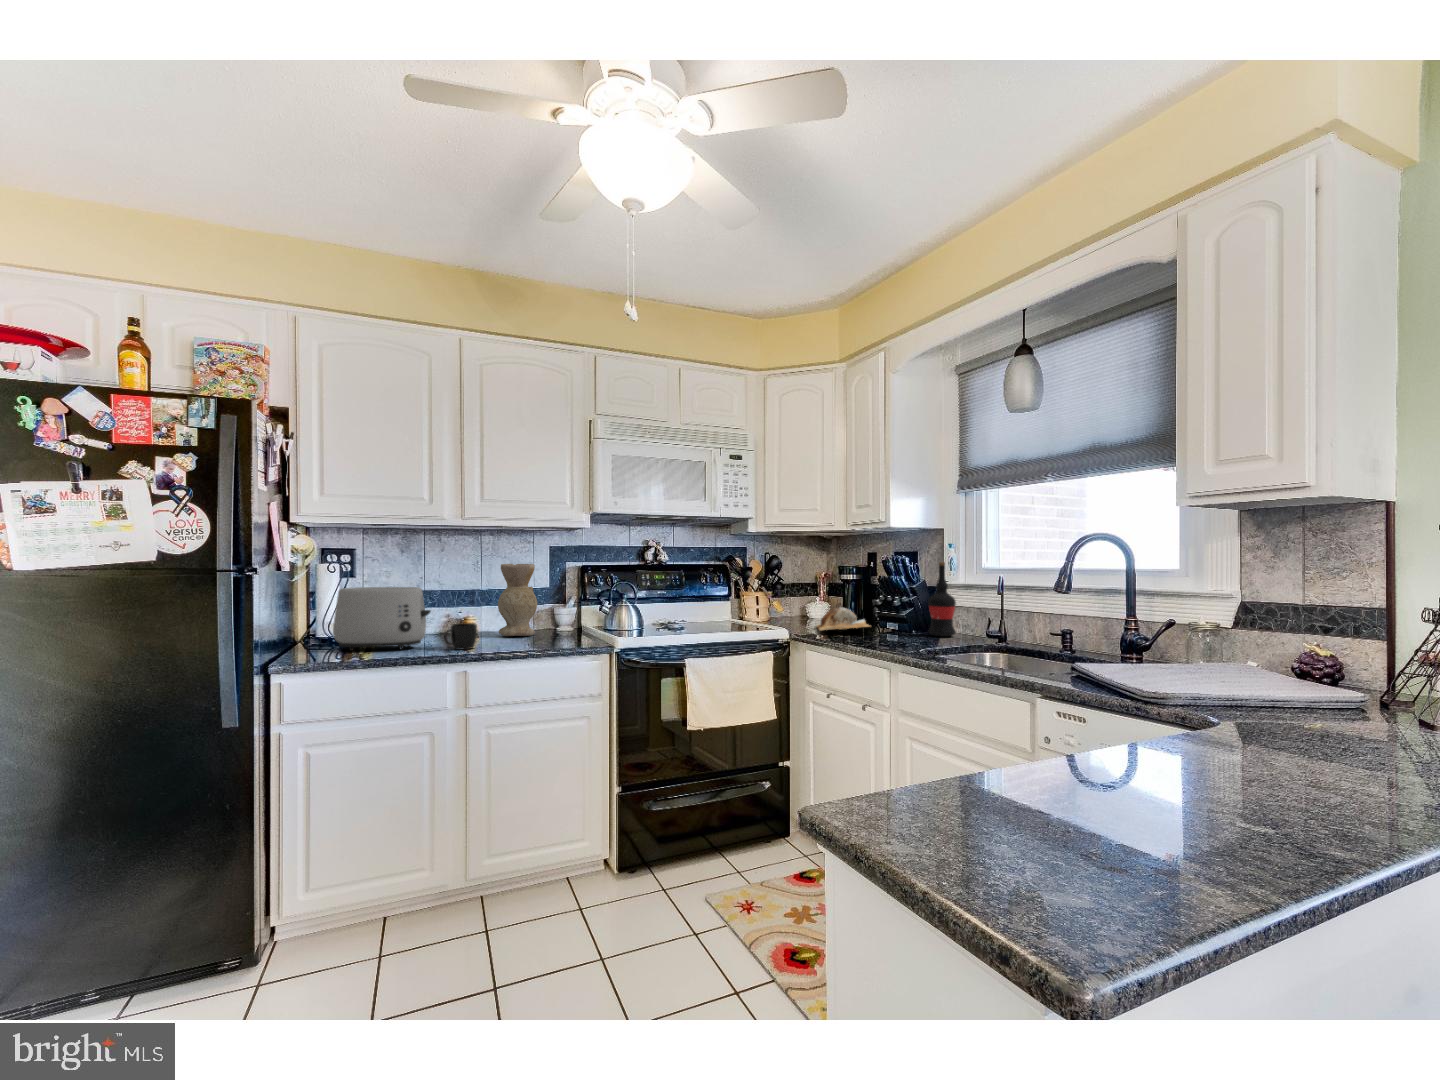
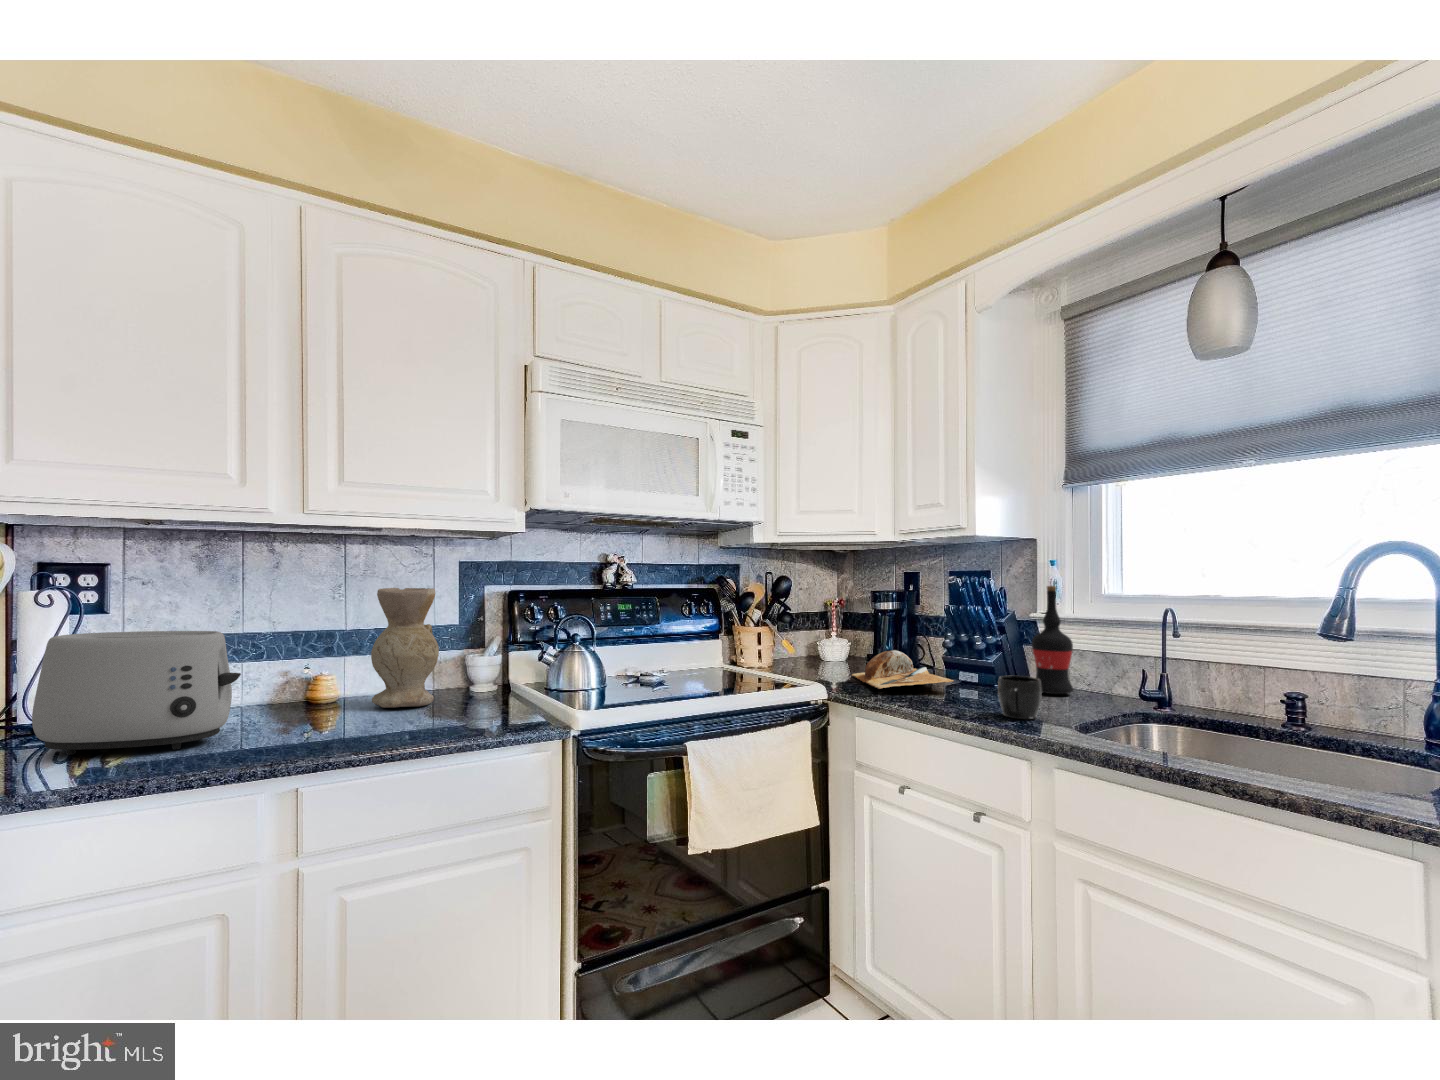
mug: present [444,623,477,649] -> present [998,676,1042,719]

